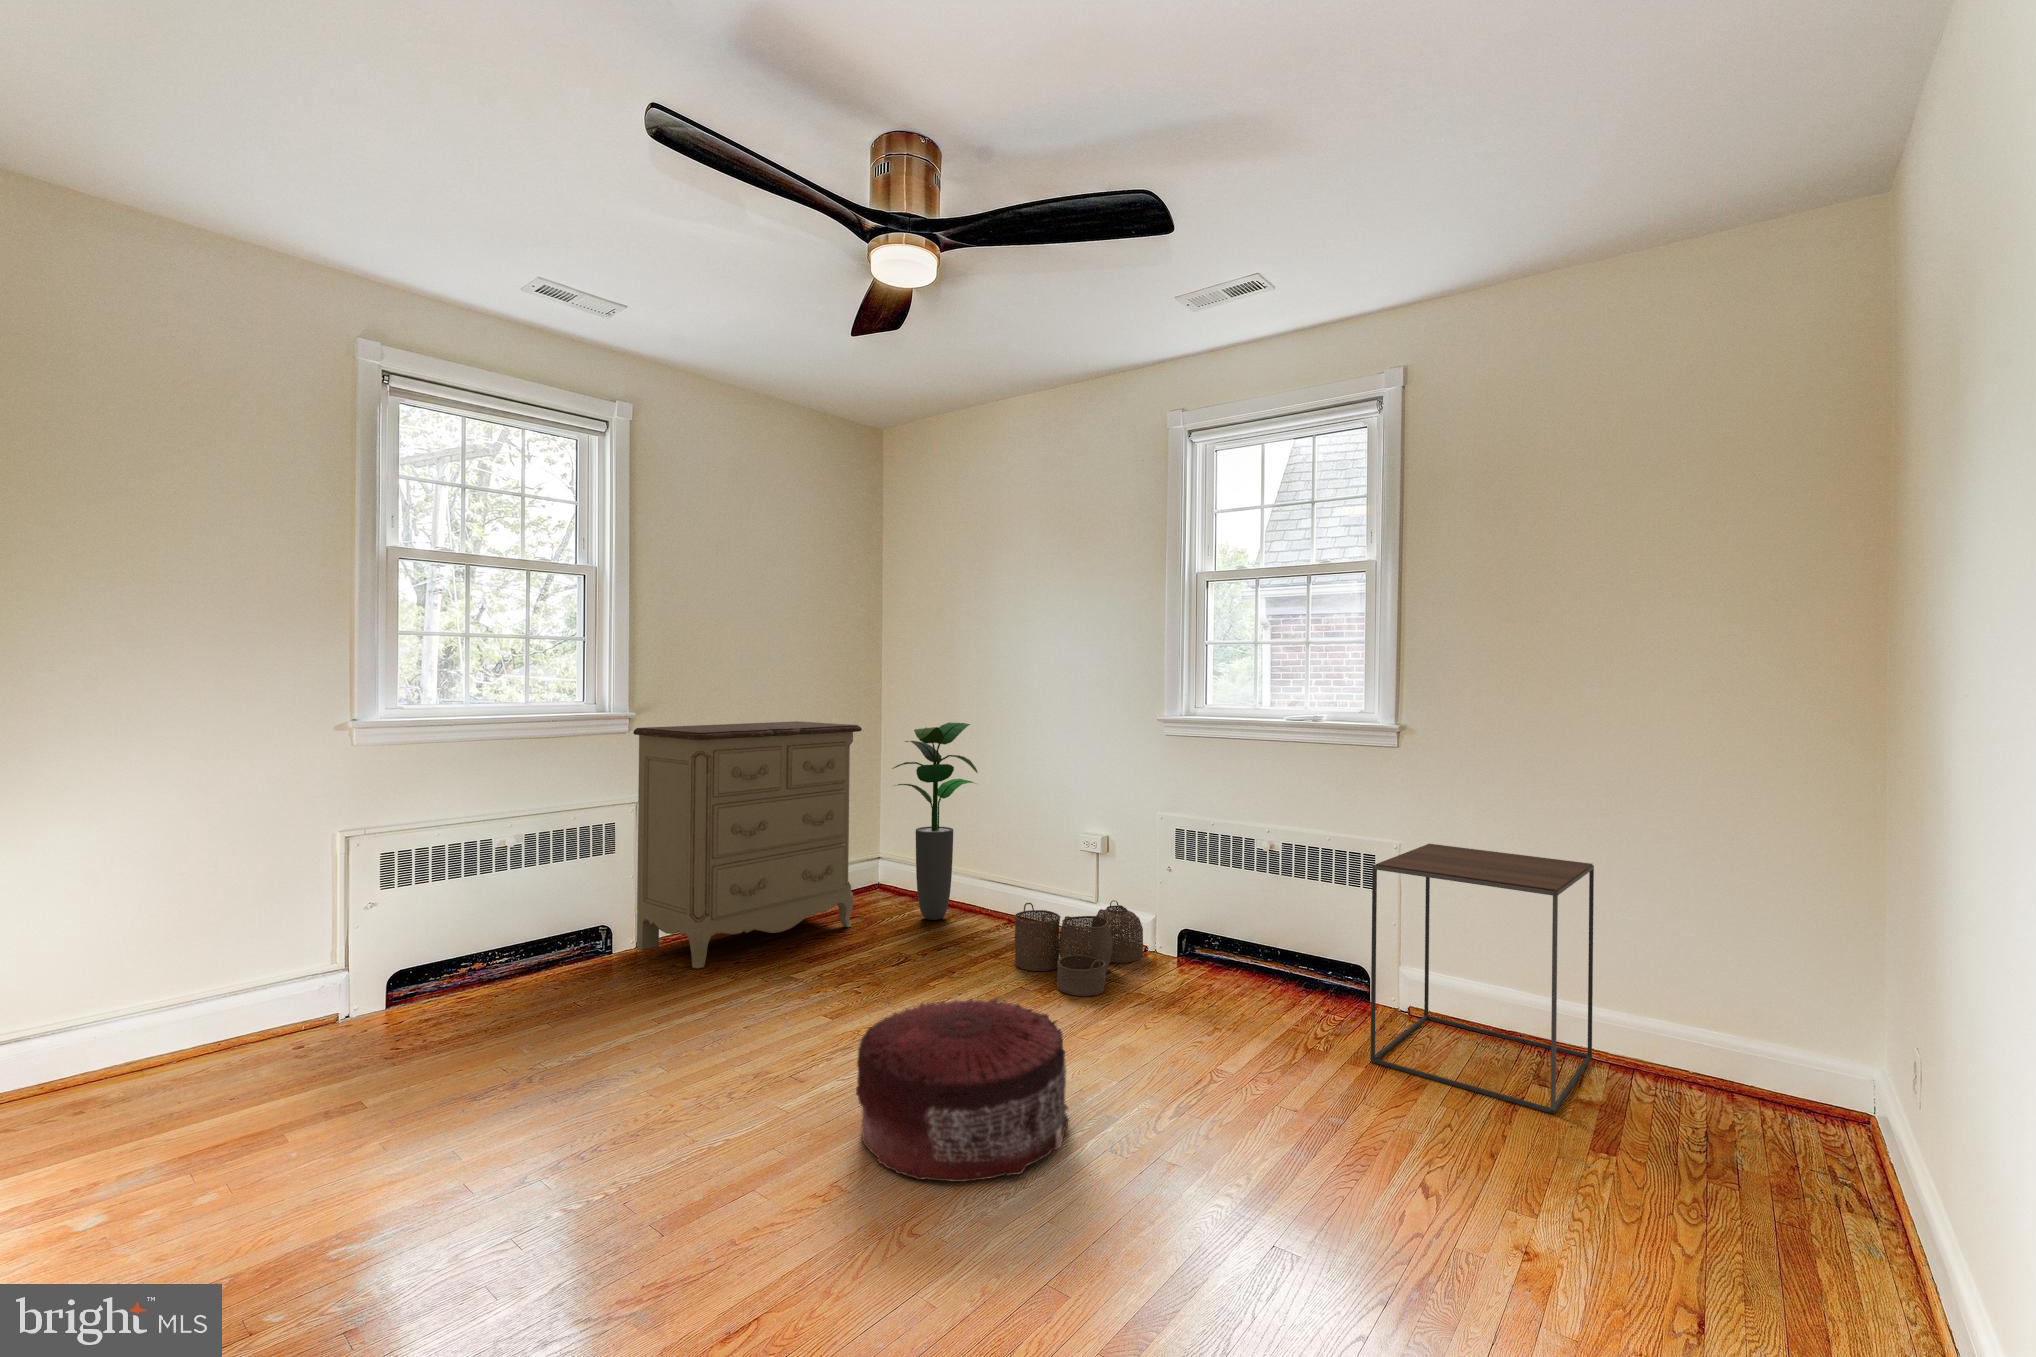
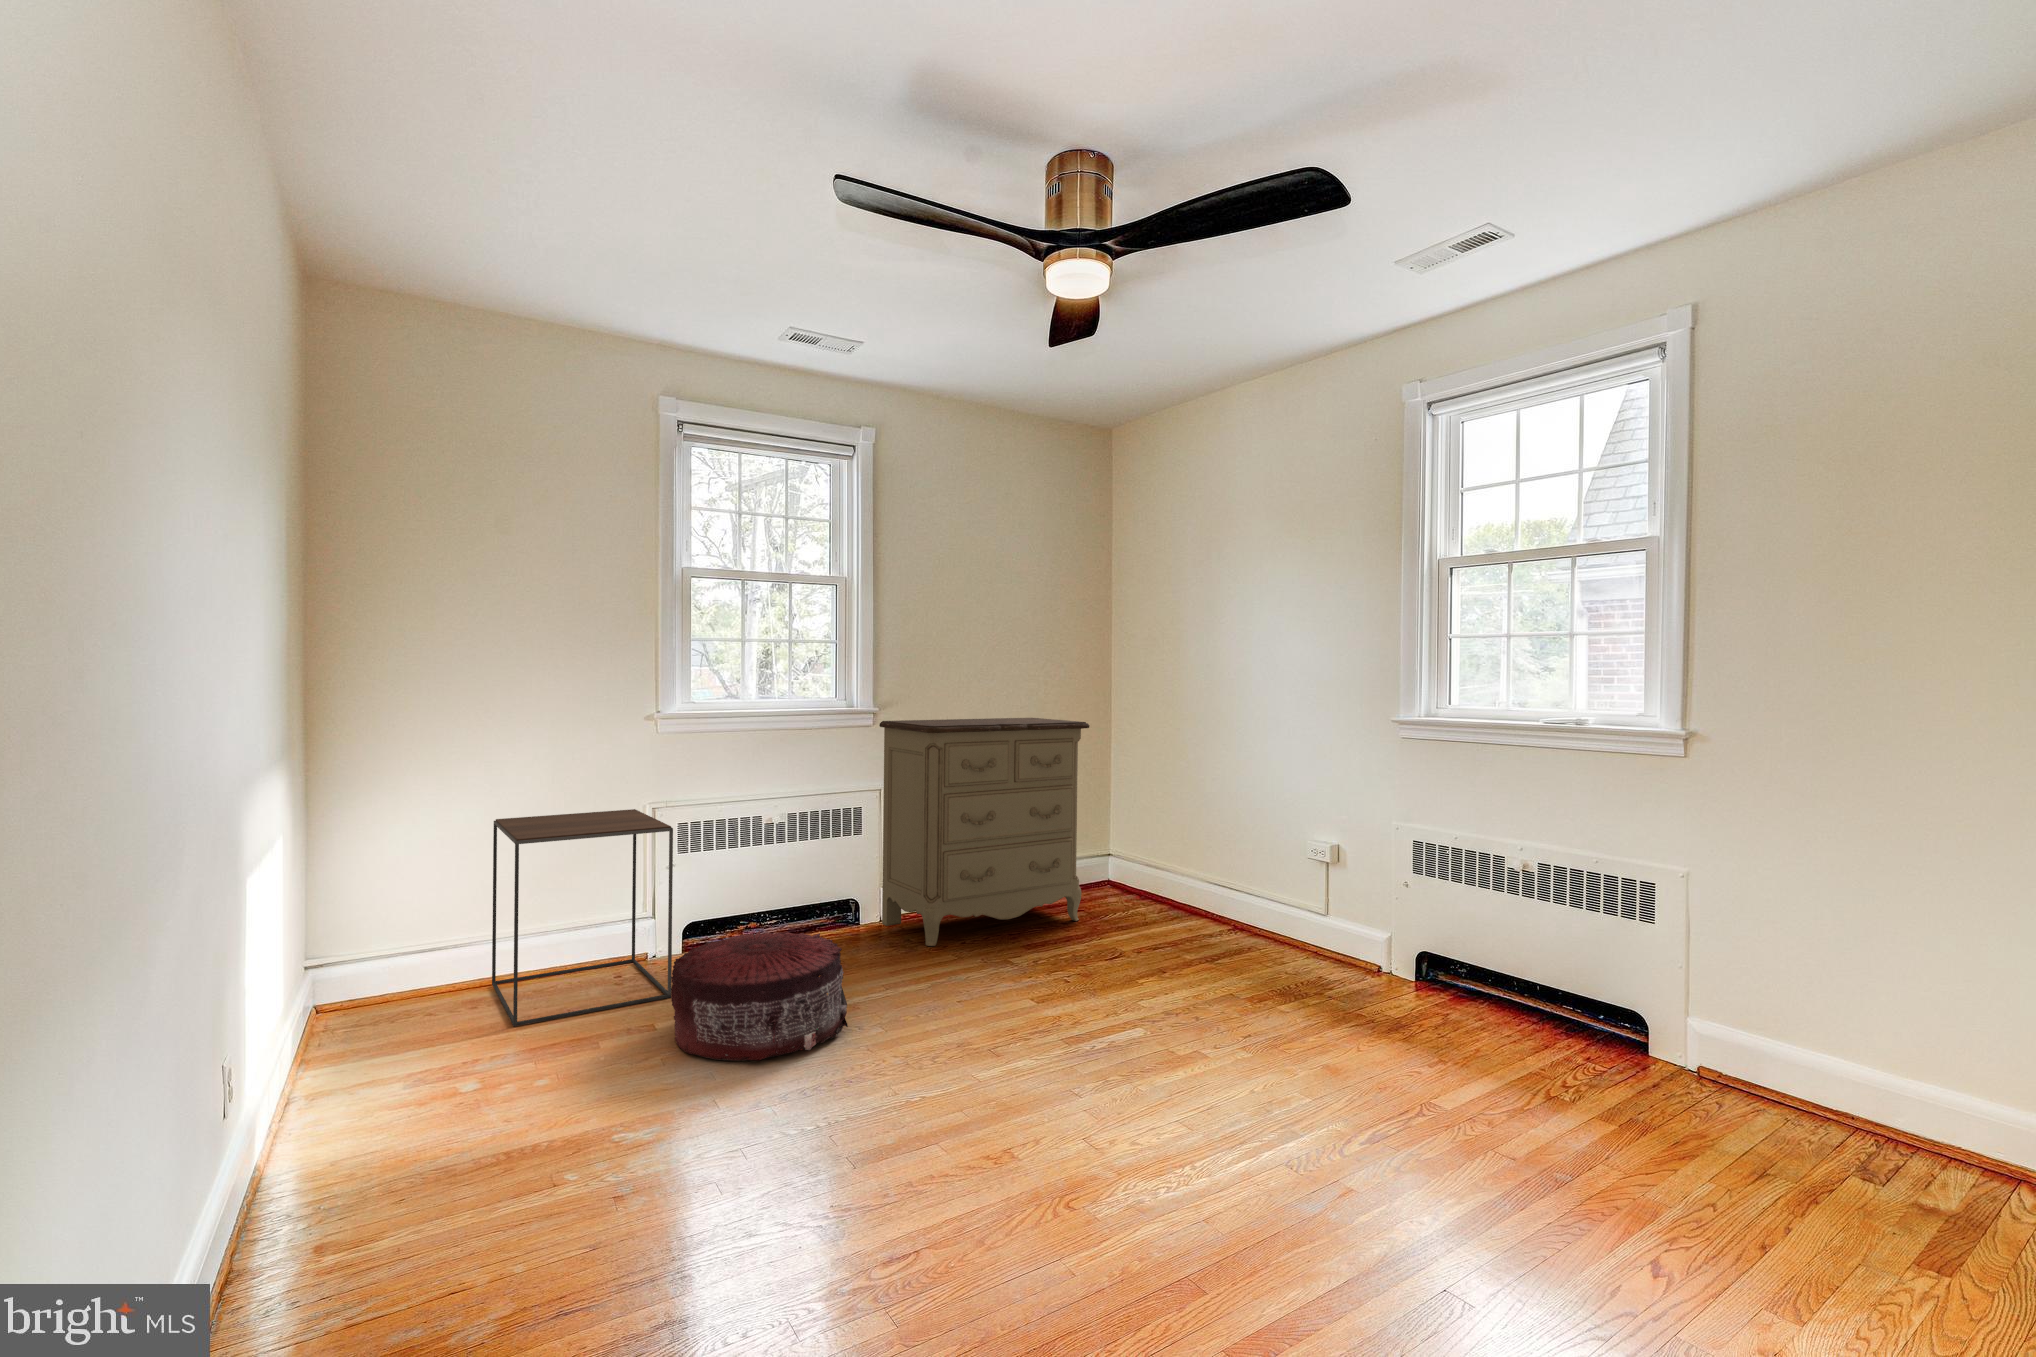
potted plant: present [892,723,978,920] -> none [1119,721,1211,921]
side table: present [1370,844,1594,1114] -> present [492,809,673,1026]
woven basket: present [1014,900,1143,996] -> none [1234,909,1379,1011]
pouf: present [856,998,1069,1182] -> present [671,931,848,1061]

